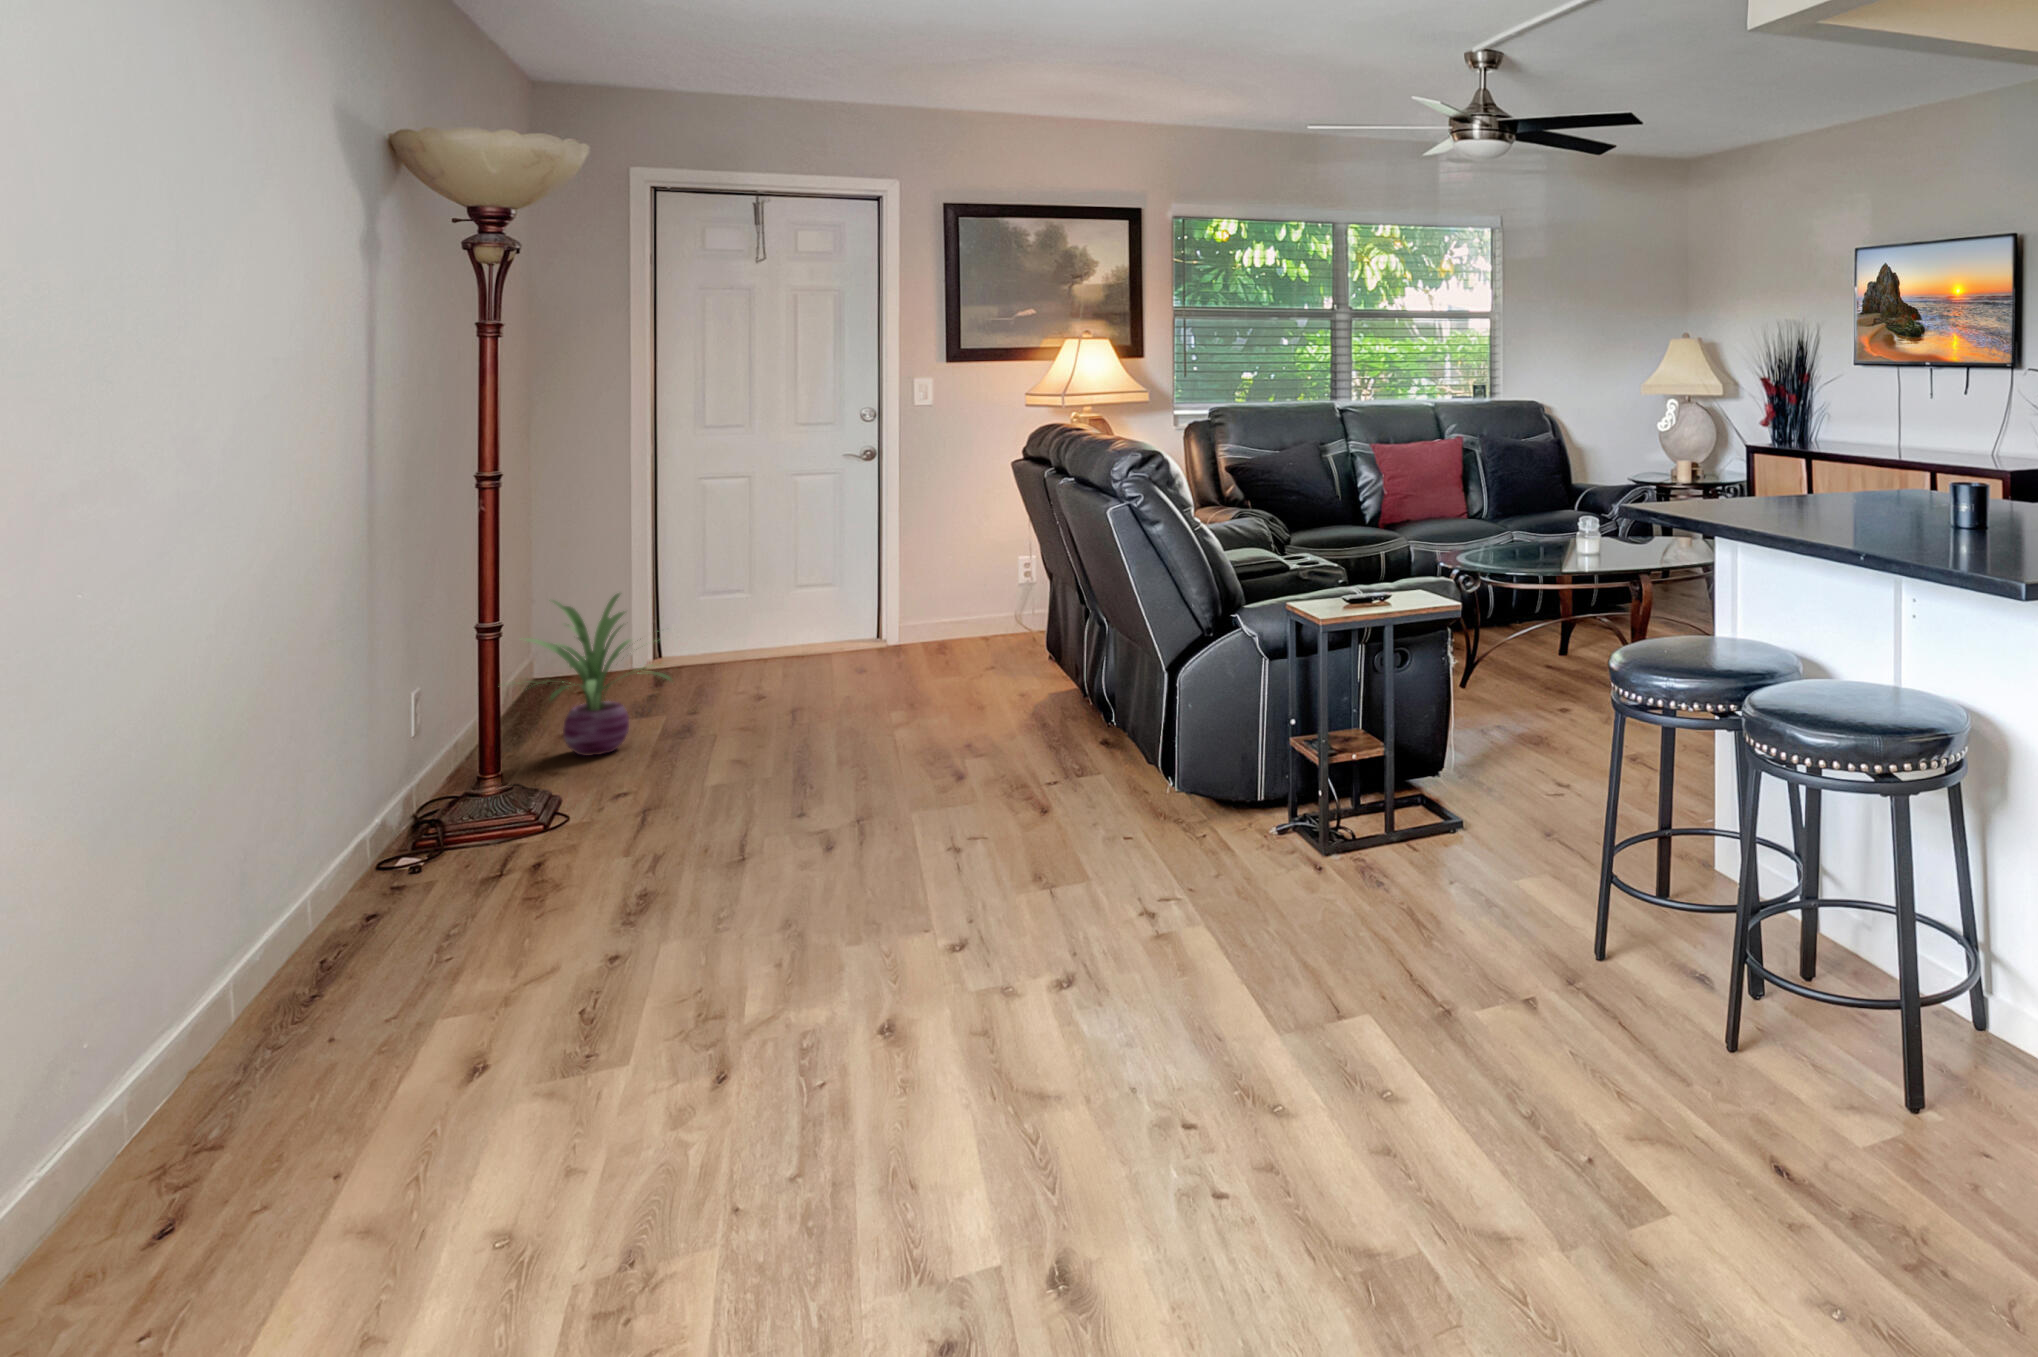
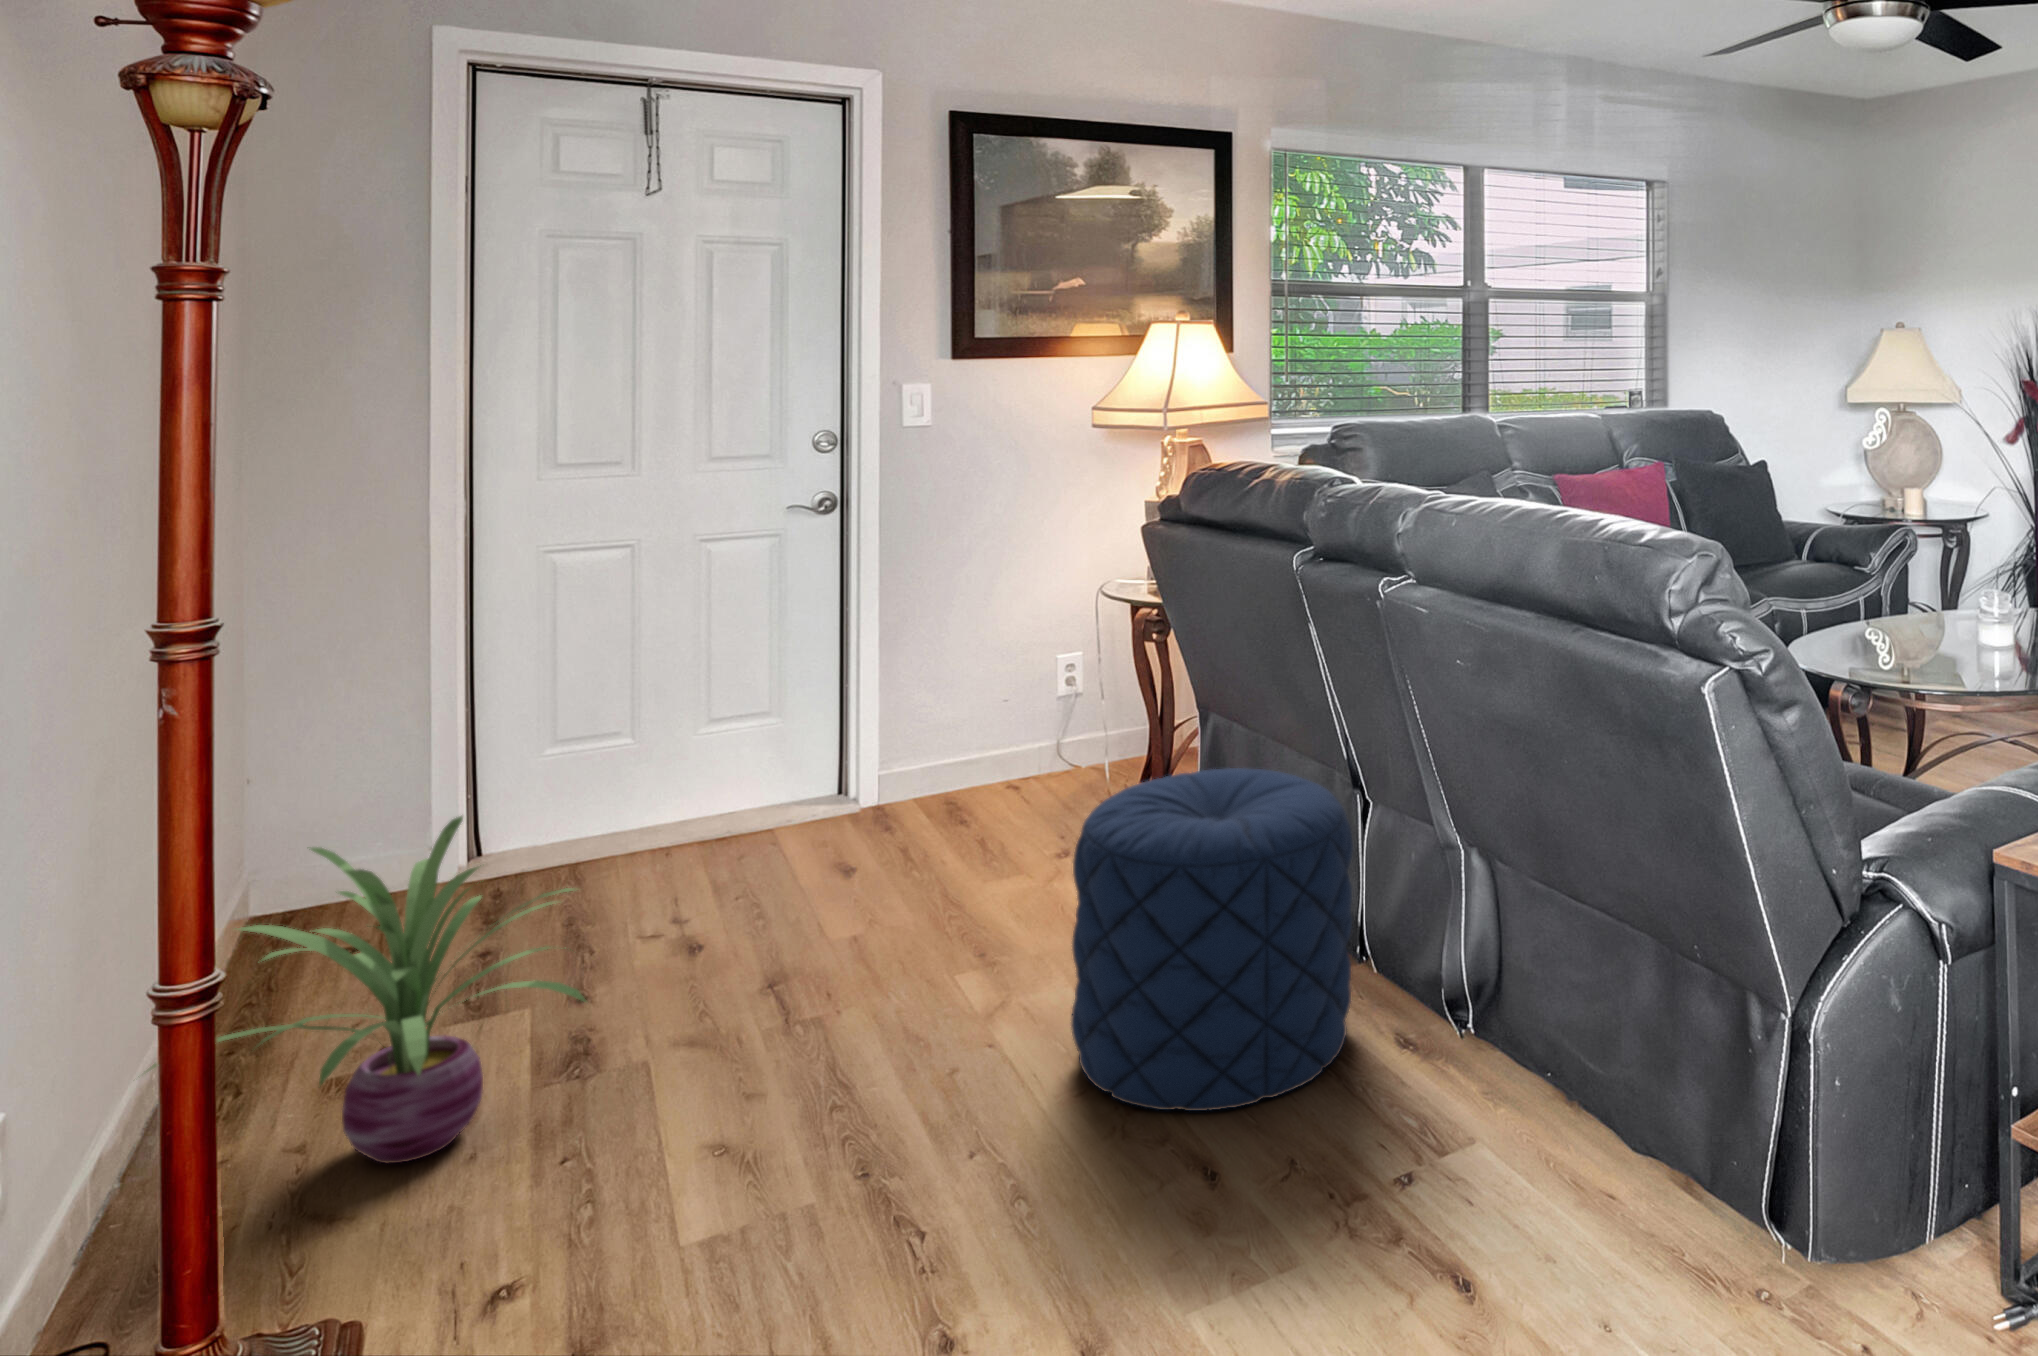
pouf: none [919,591,1075,755] -> present [1071,768,1353,1111]

